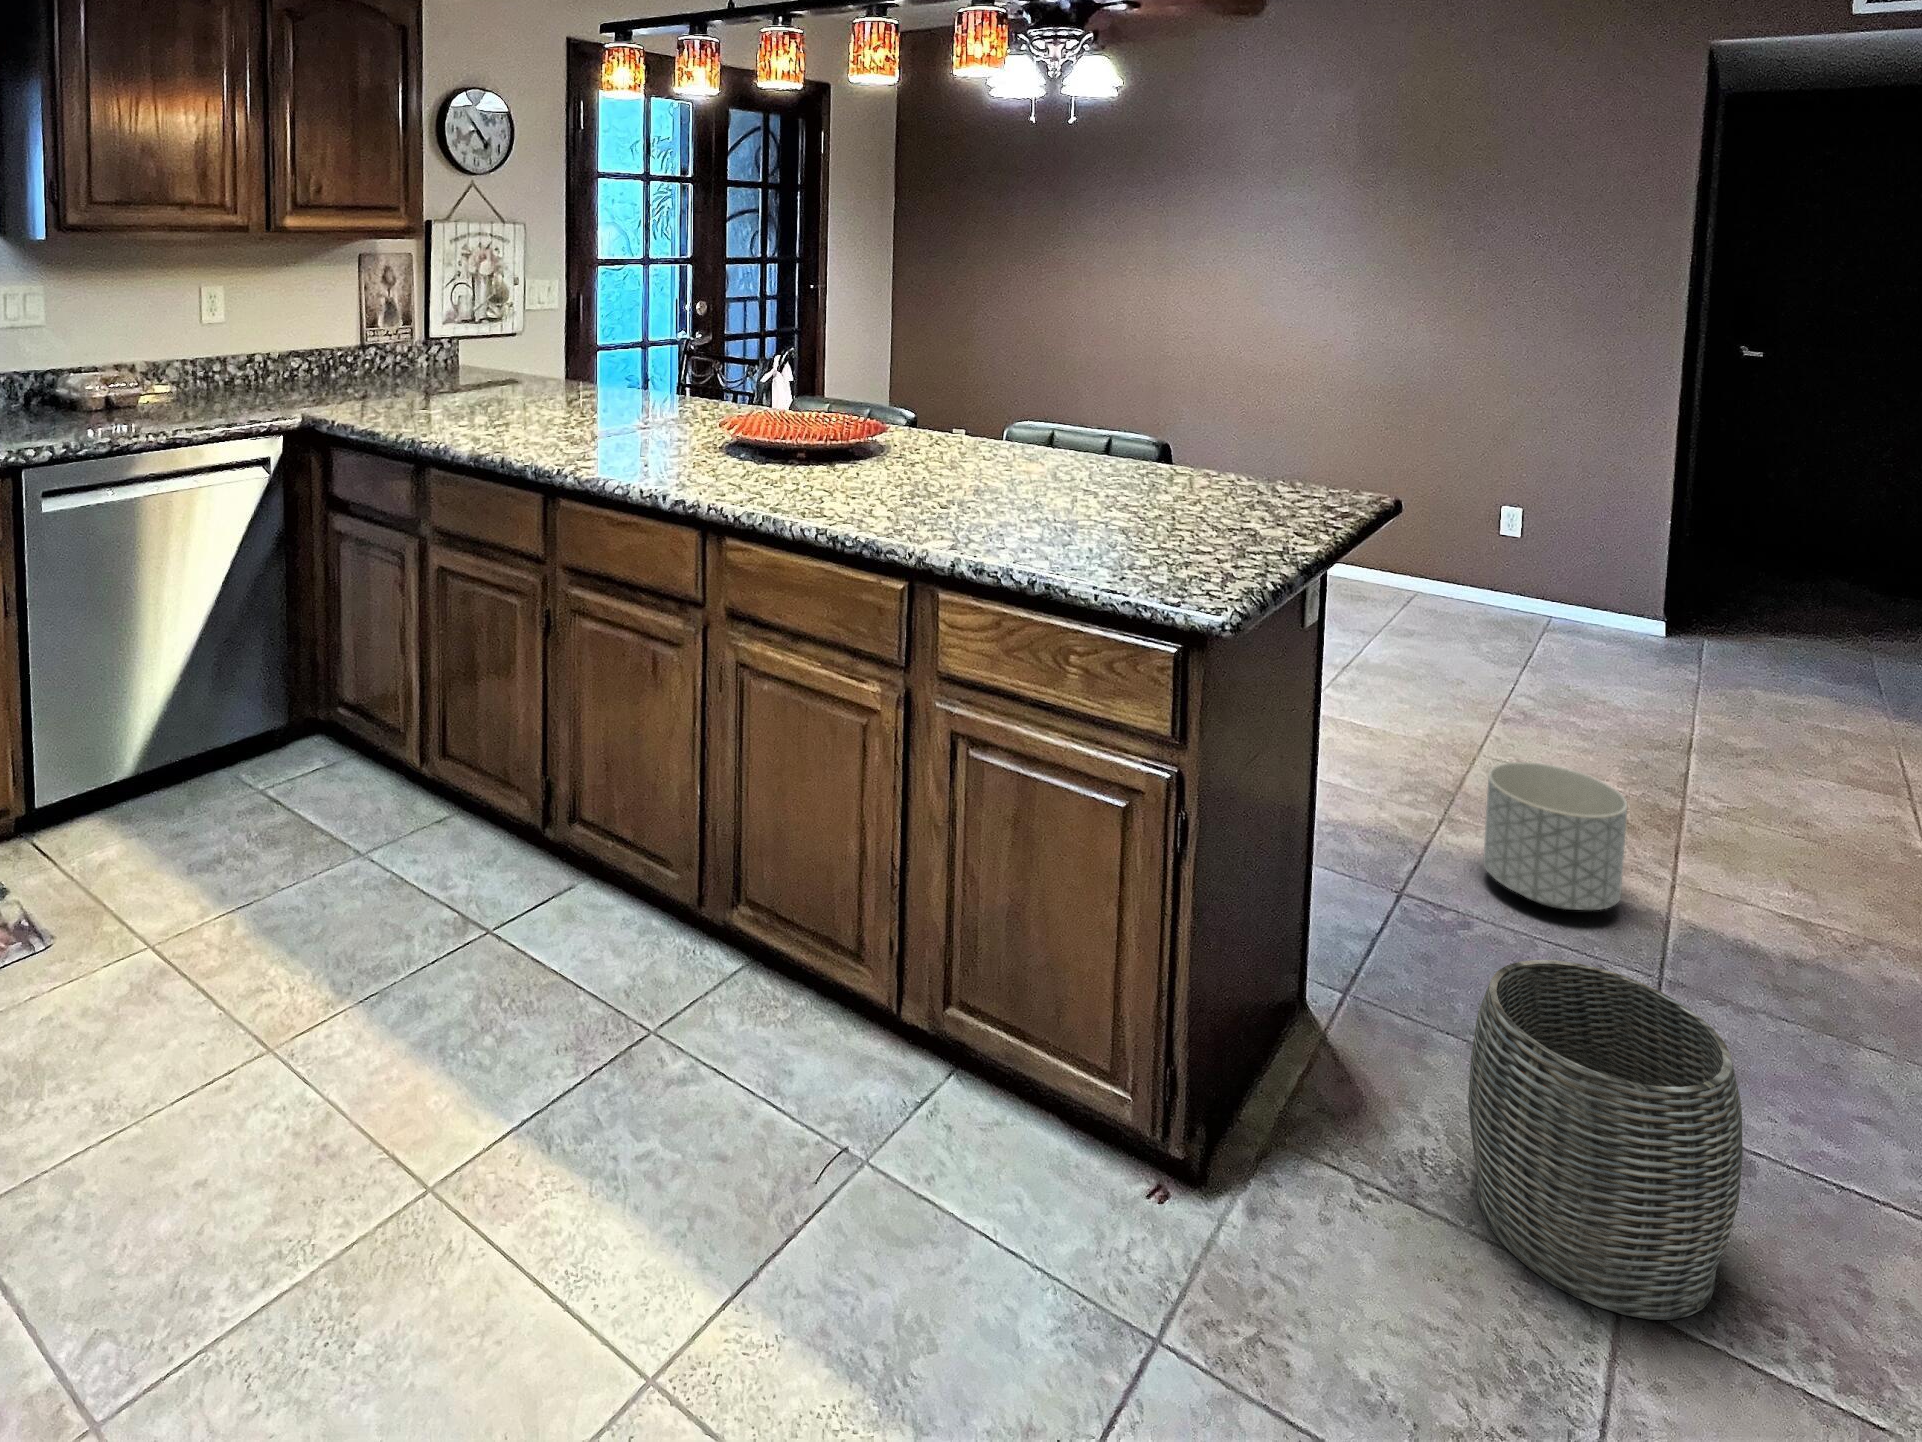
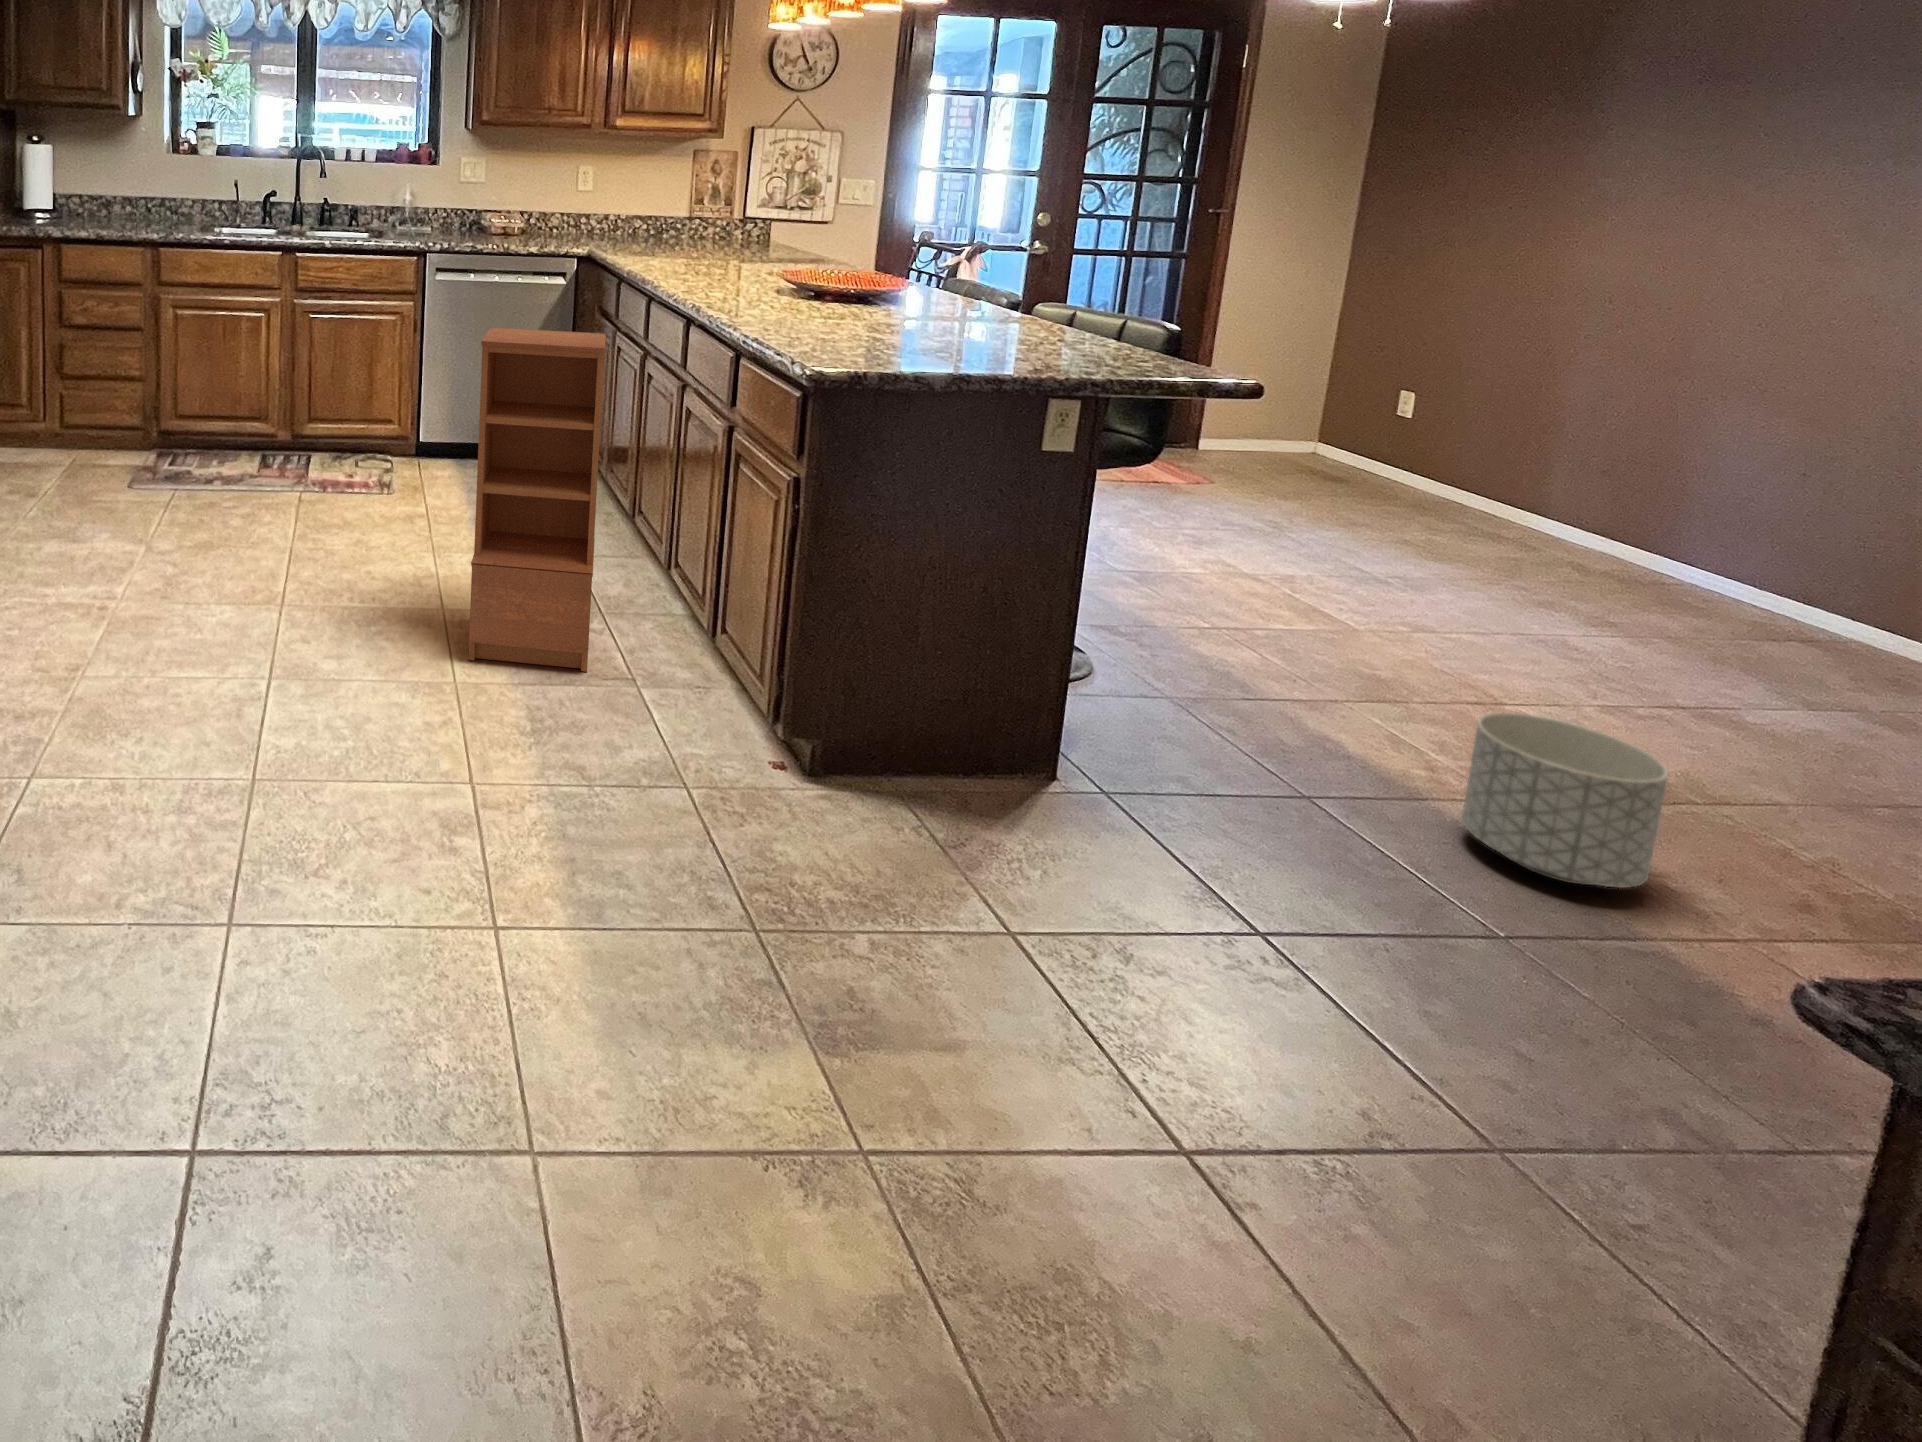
bookcase: none [520,612,791,1287] -> present [469,327,606,672]
woven basket: present [1468,960,1743,1320] -> none [992,710,1222,989]

